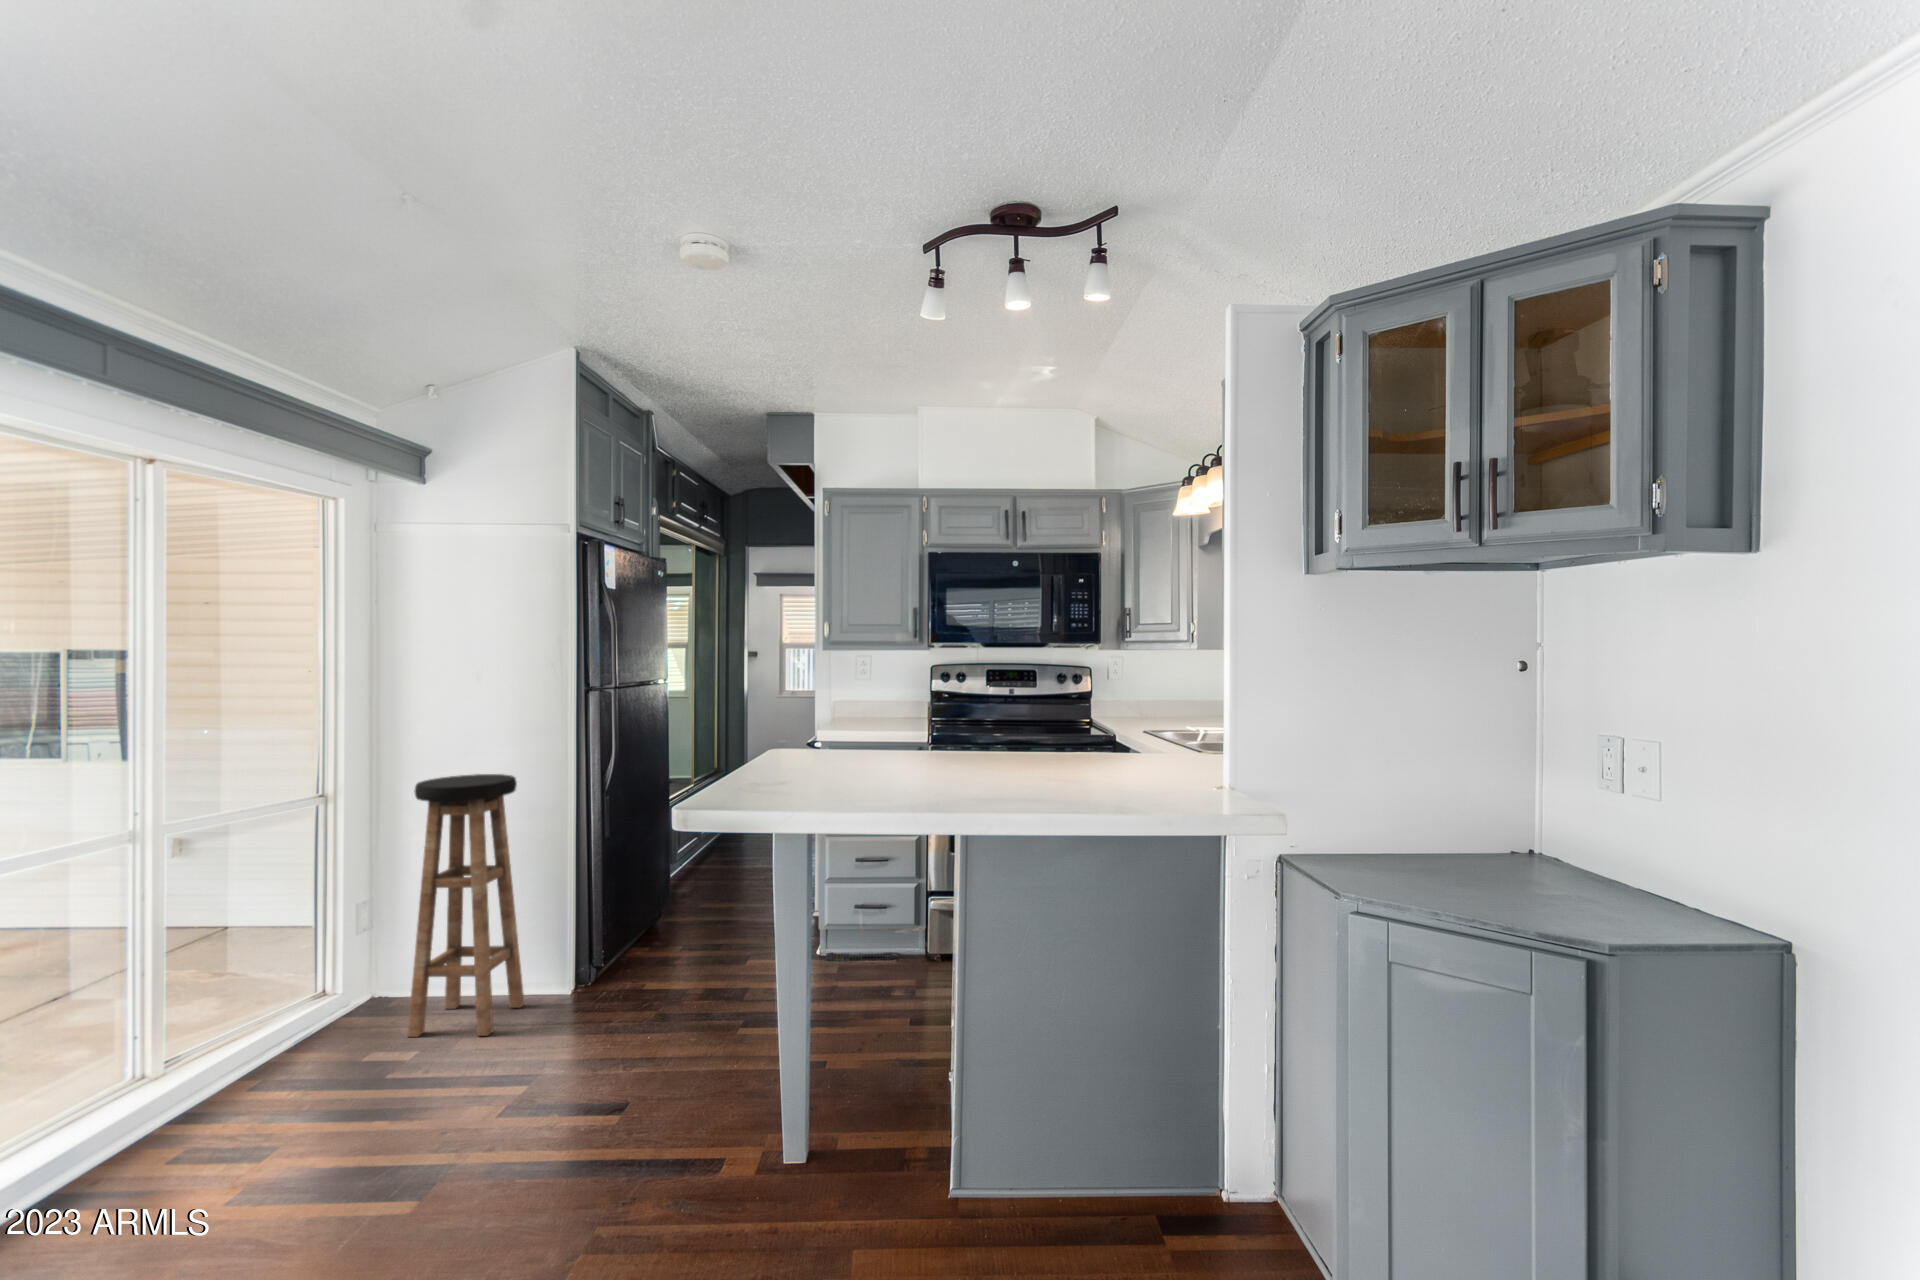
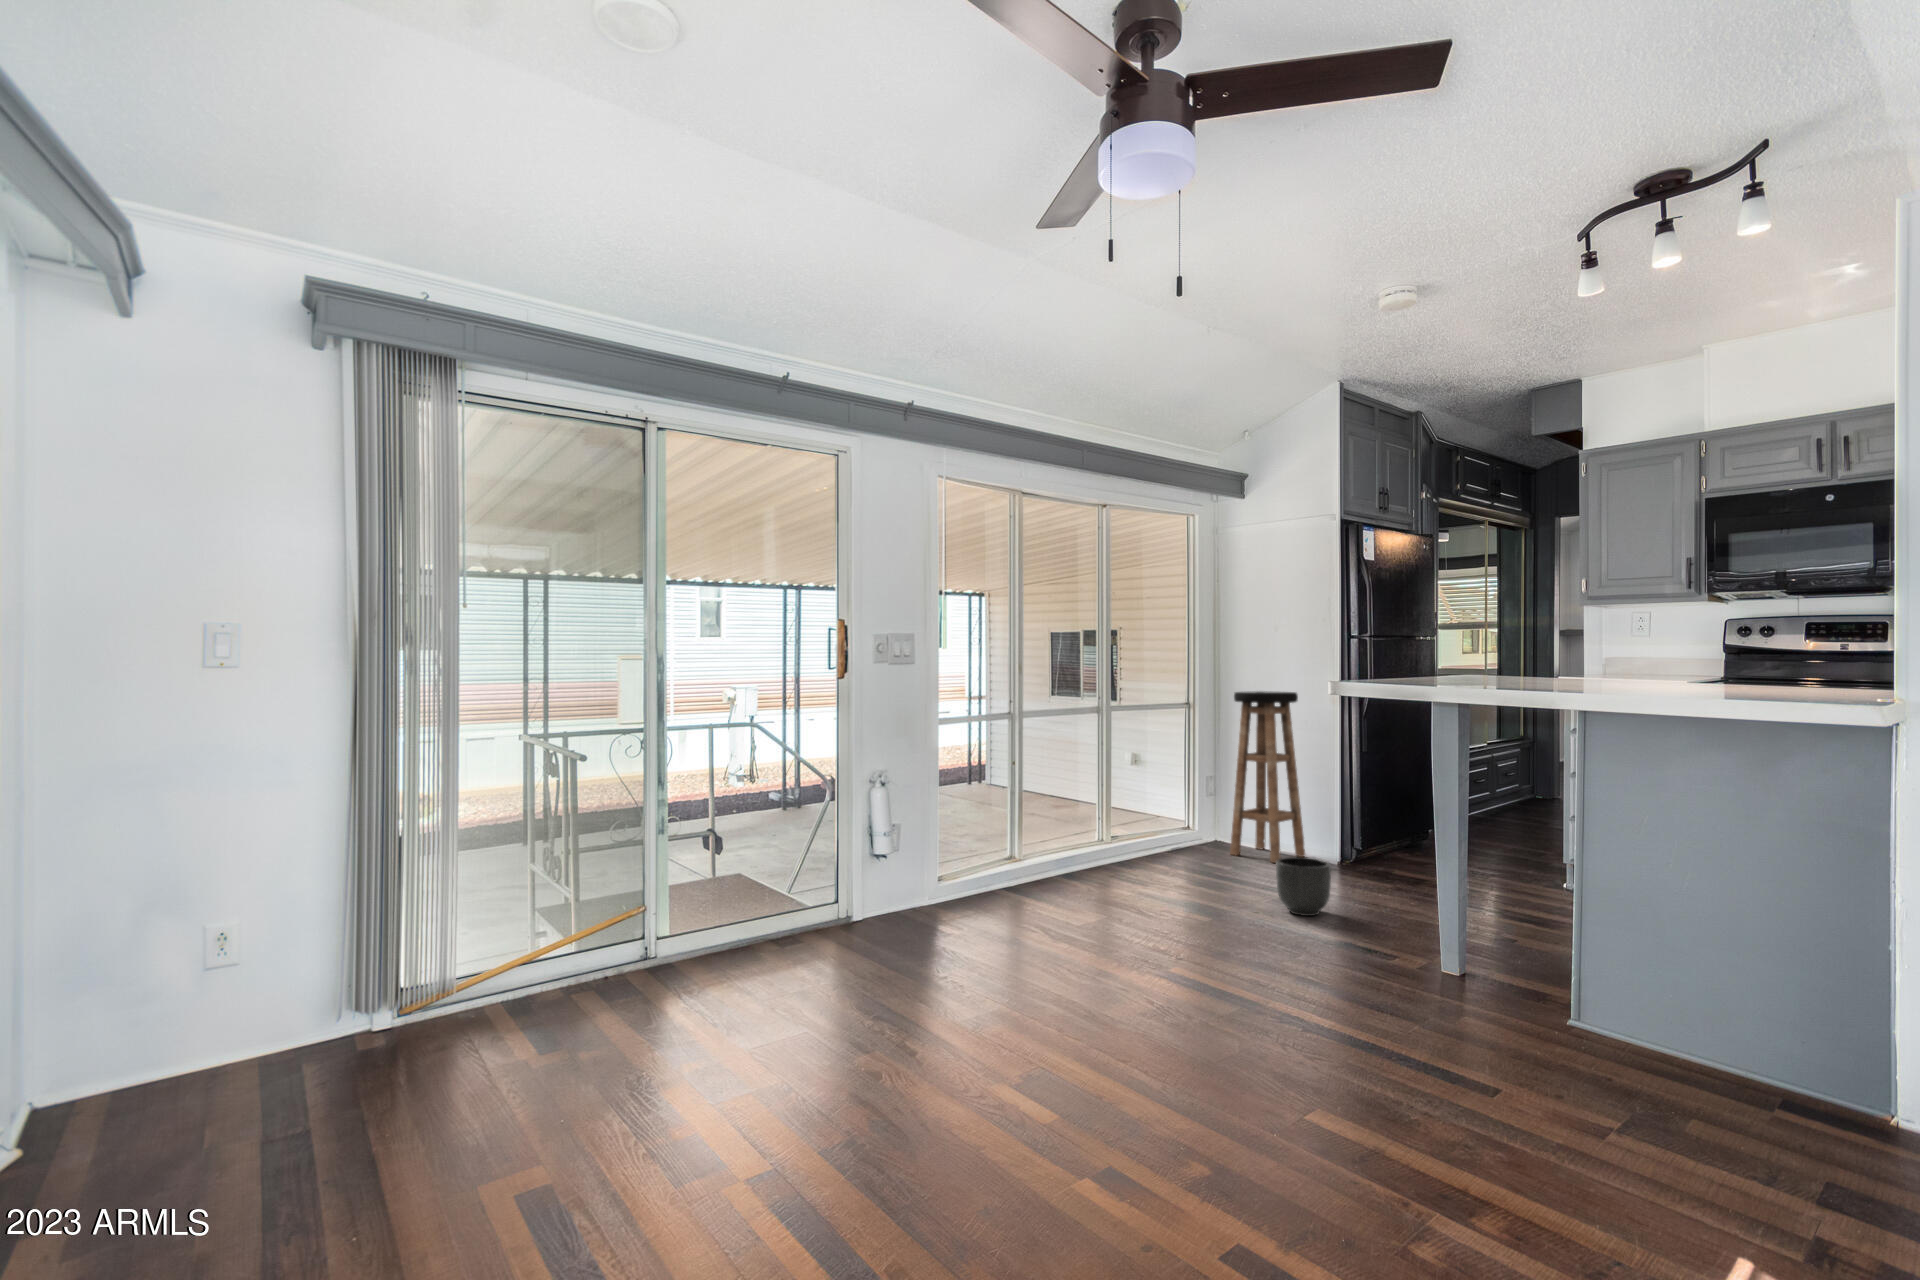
planter: none [521,1055,607,1160] -> present [1276,857,1331,916]

